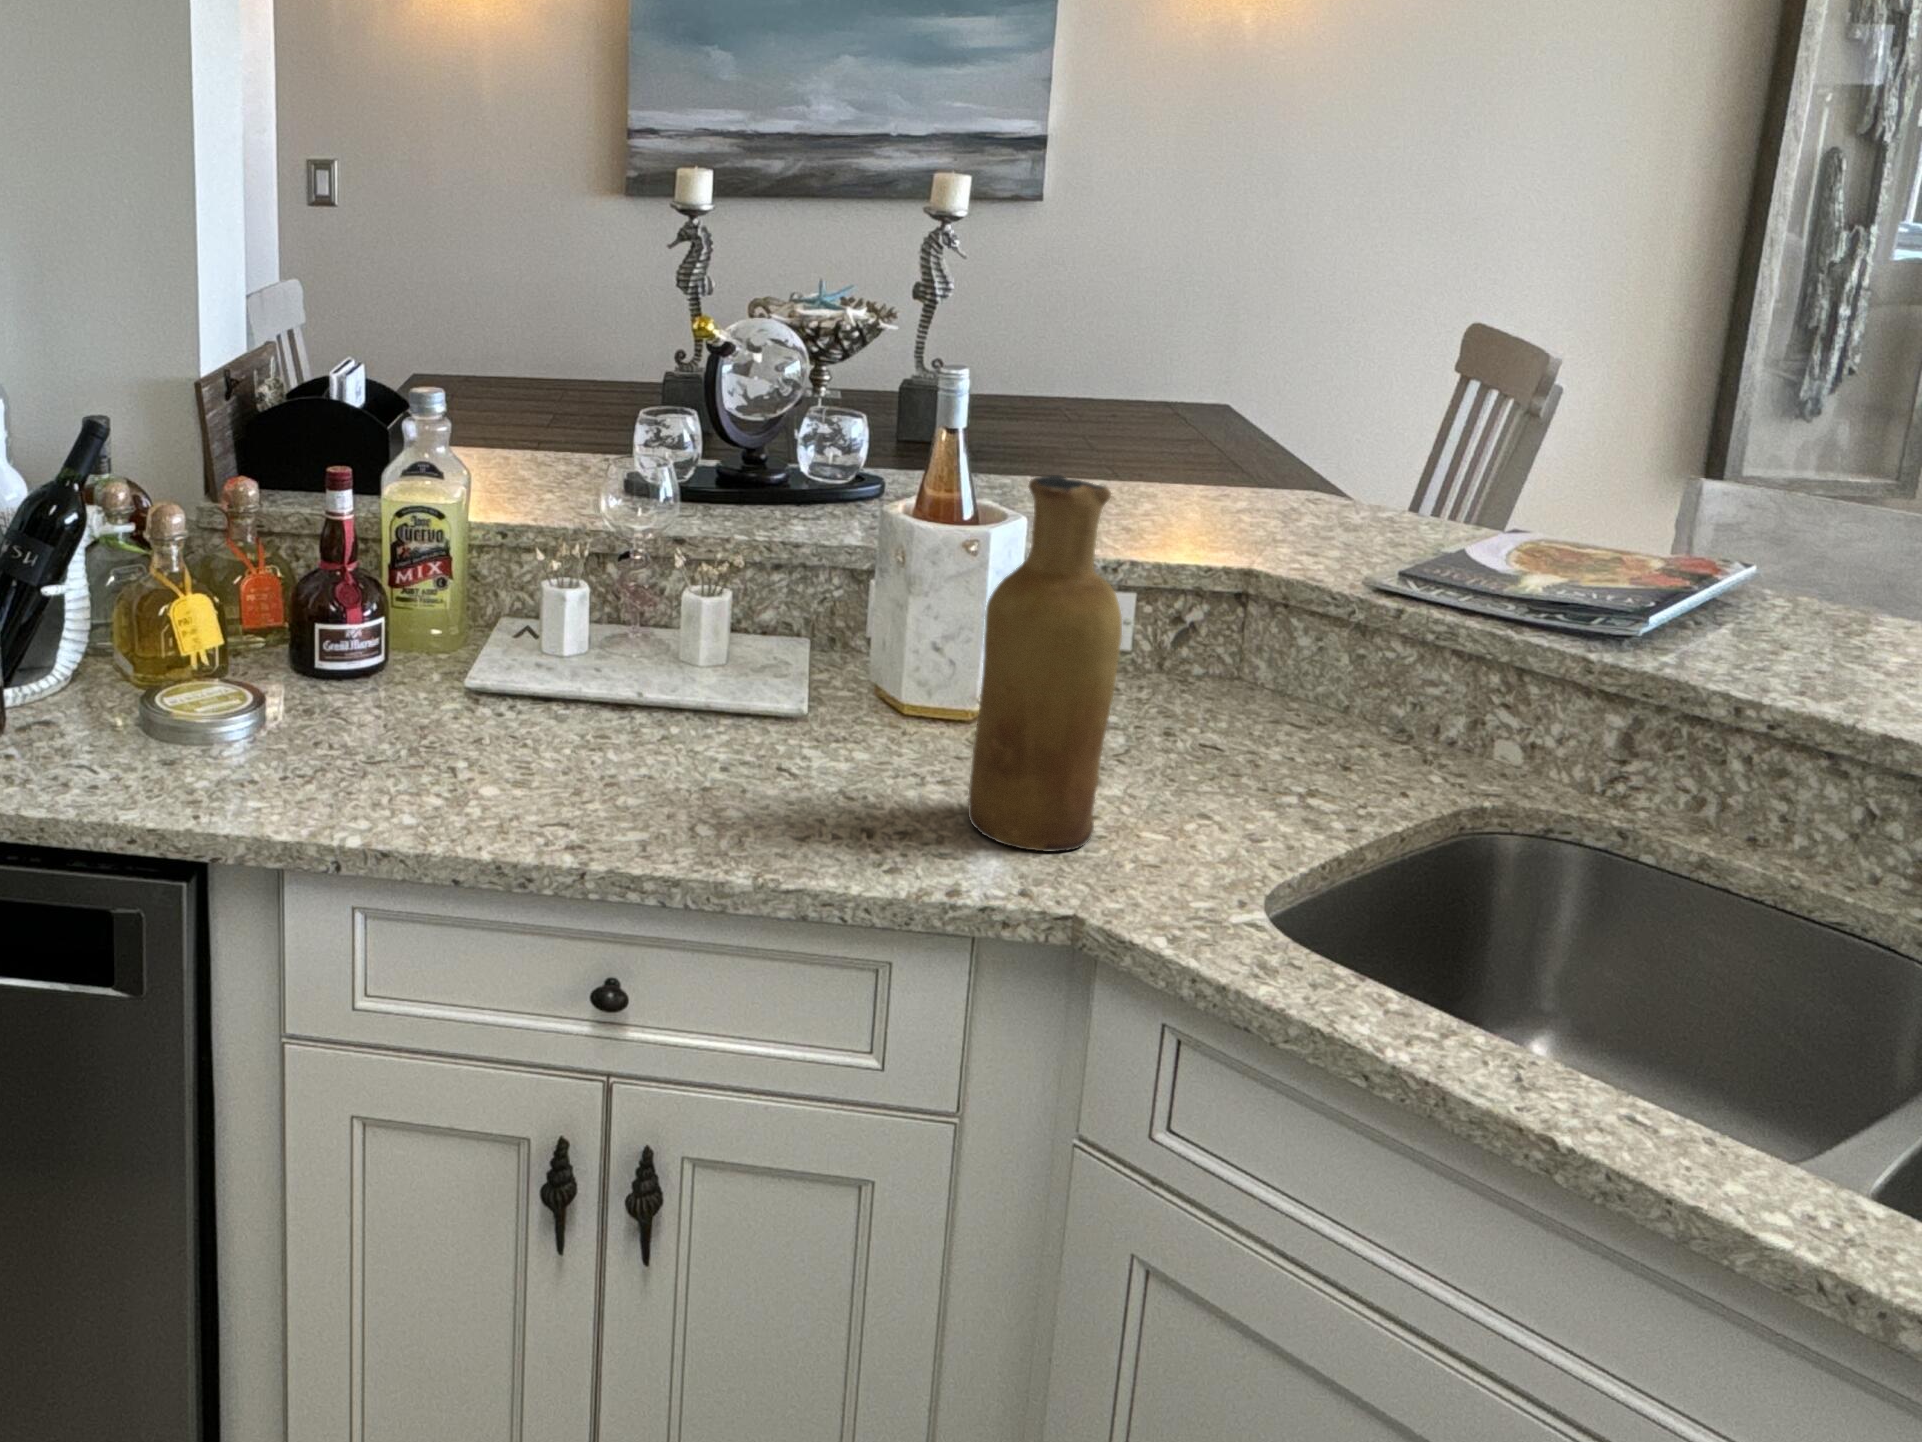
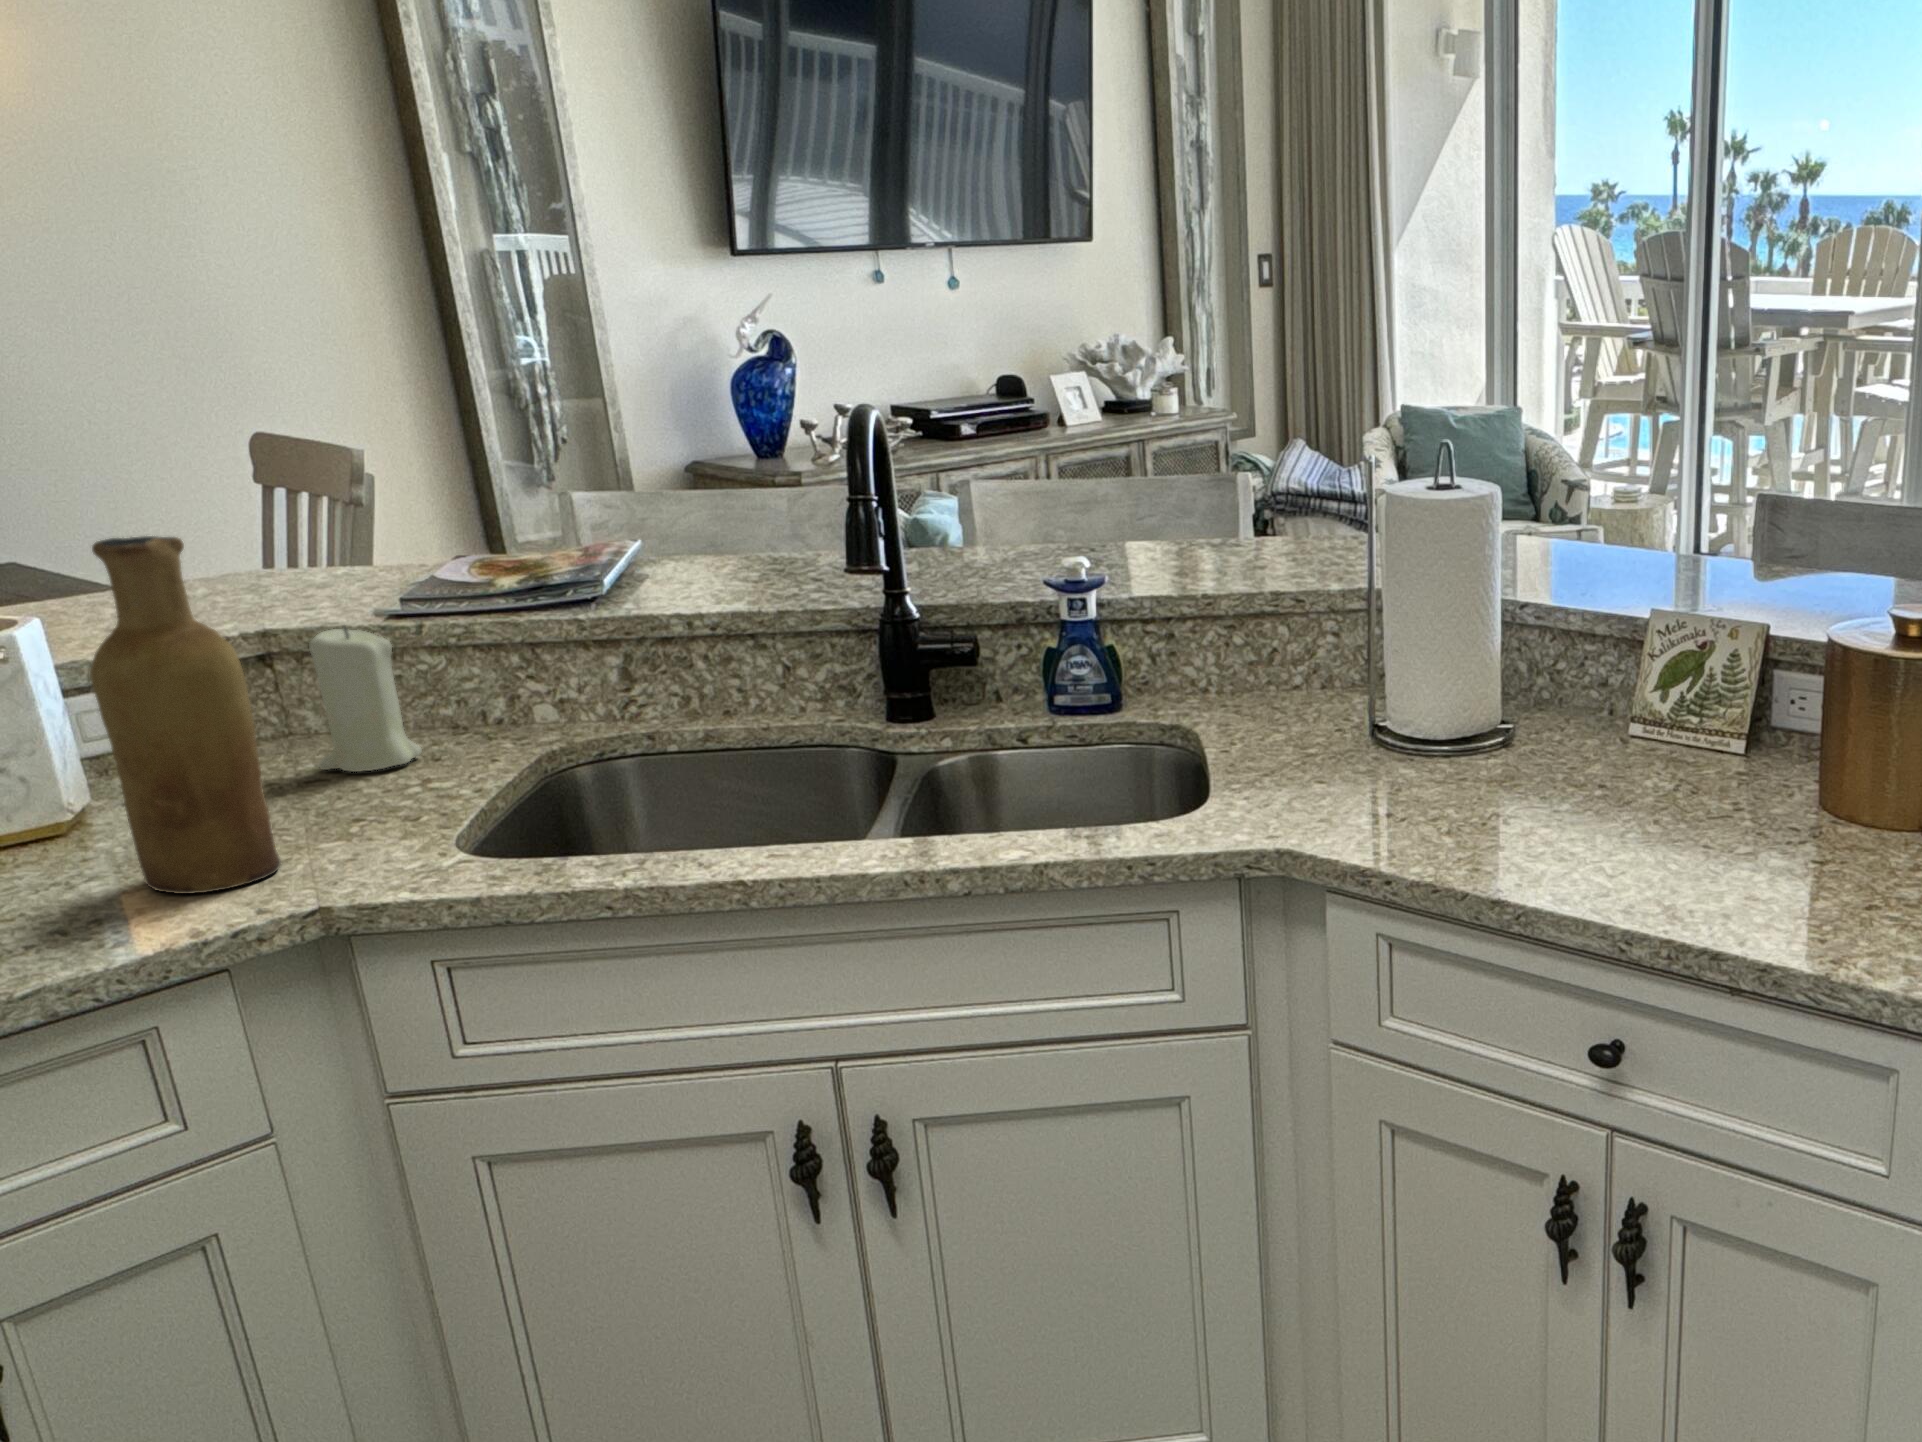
candle: none [1227,592,1347,760] -> present [309,626,422,772]

